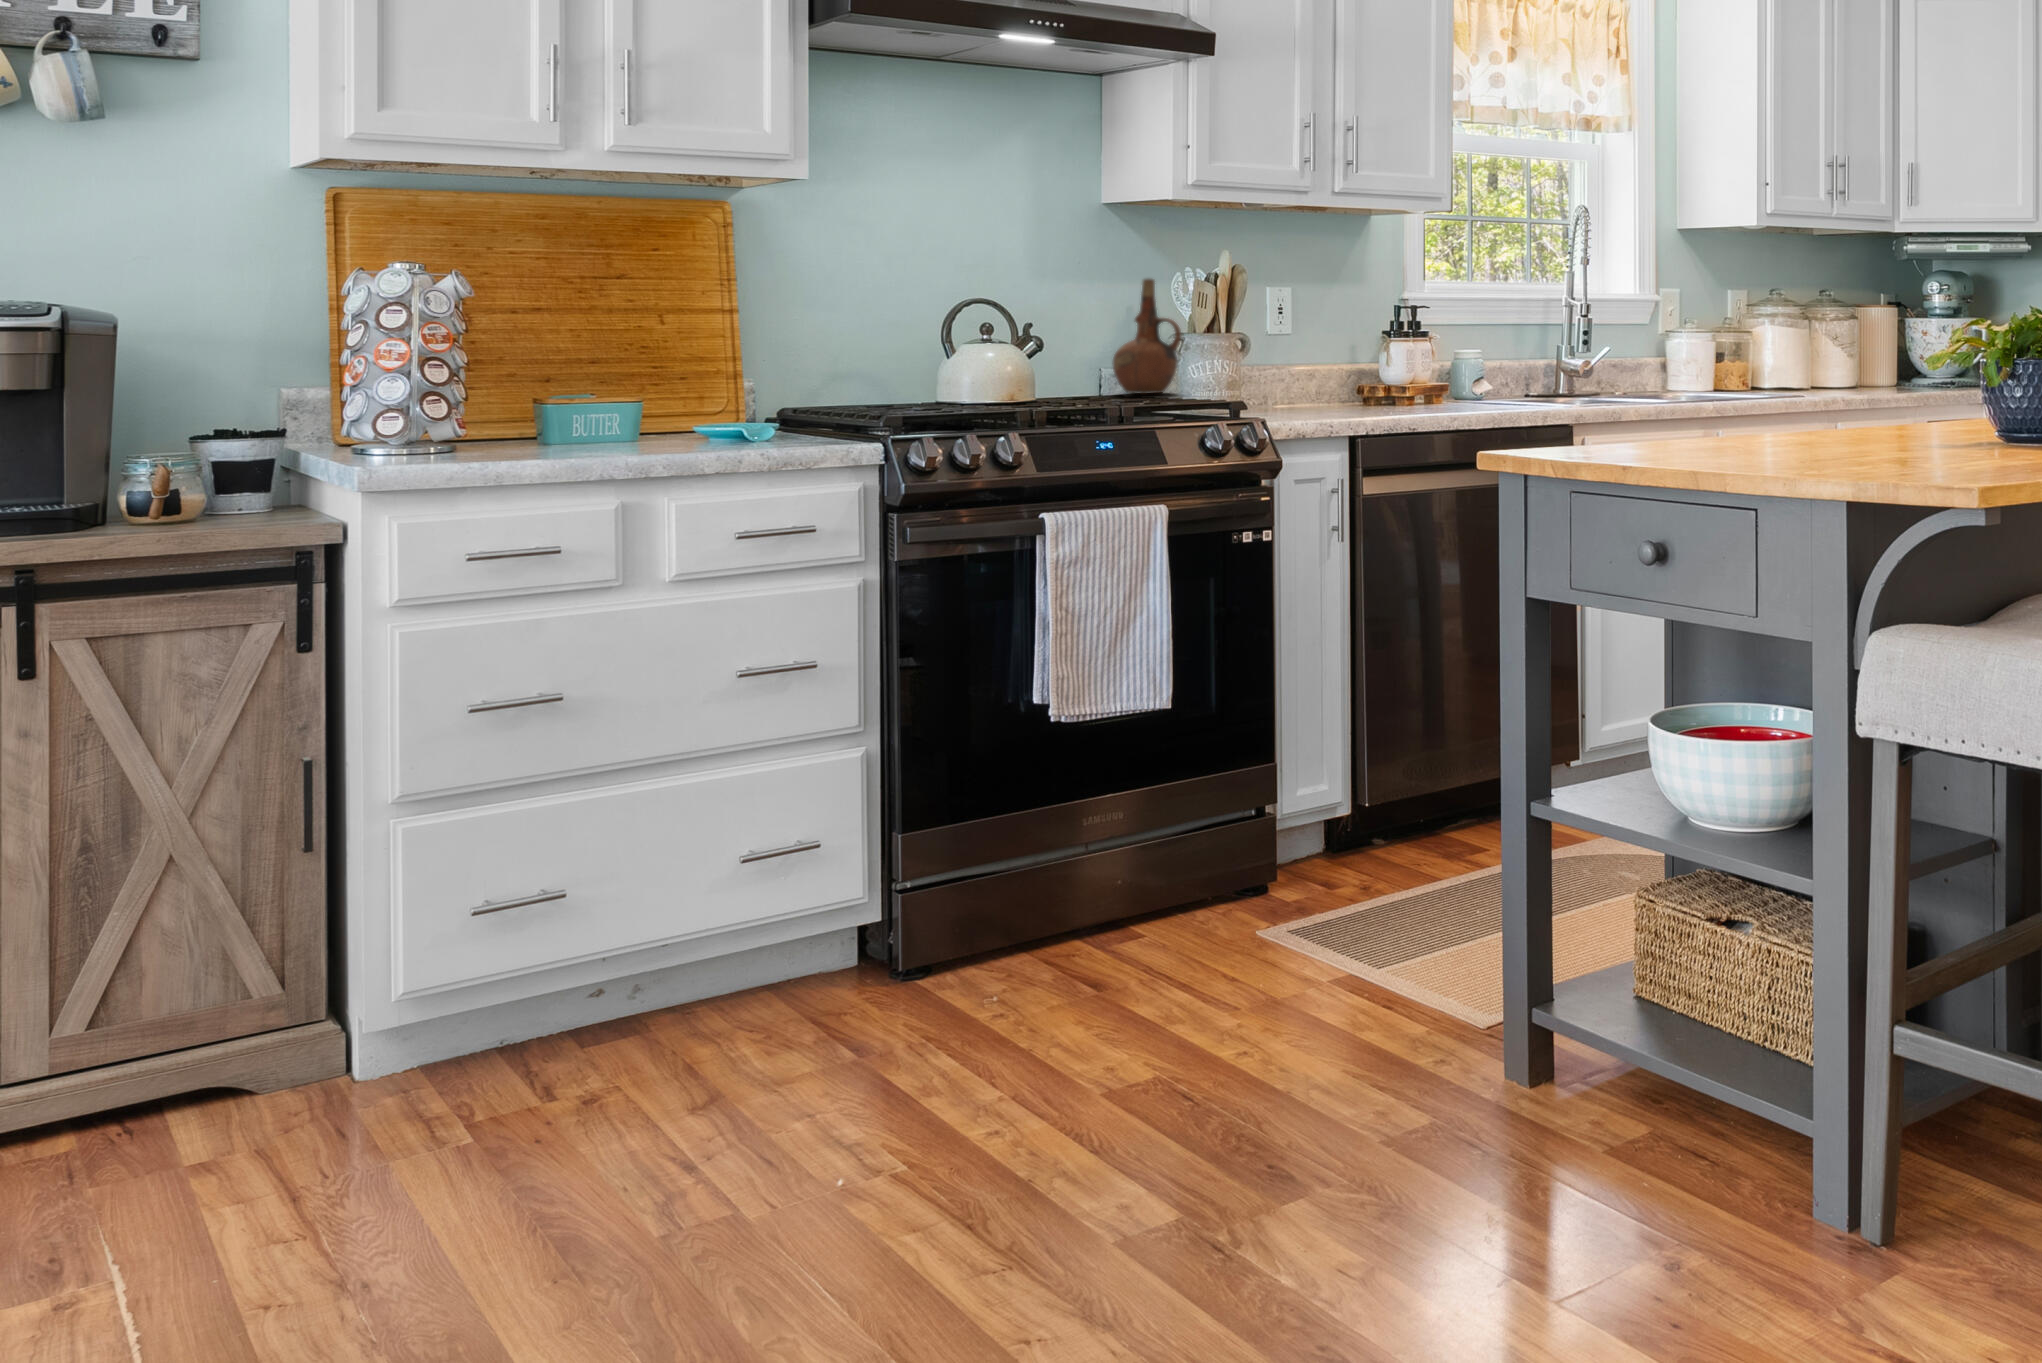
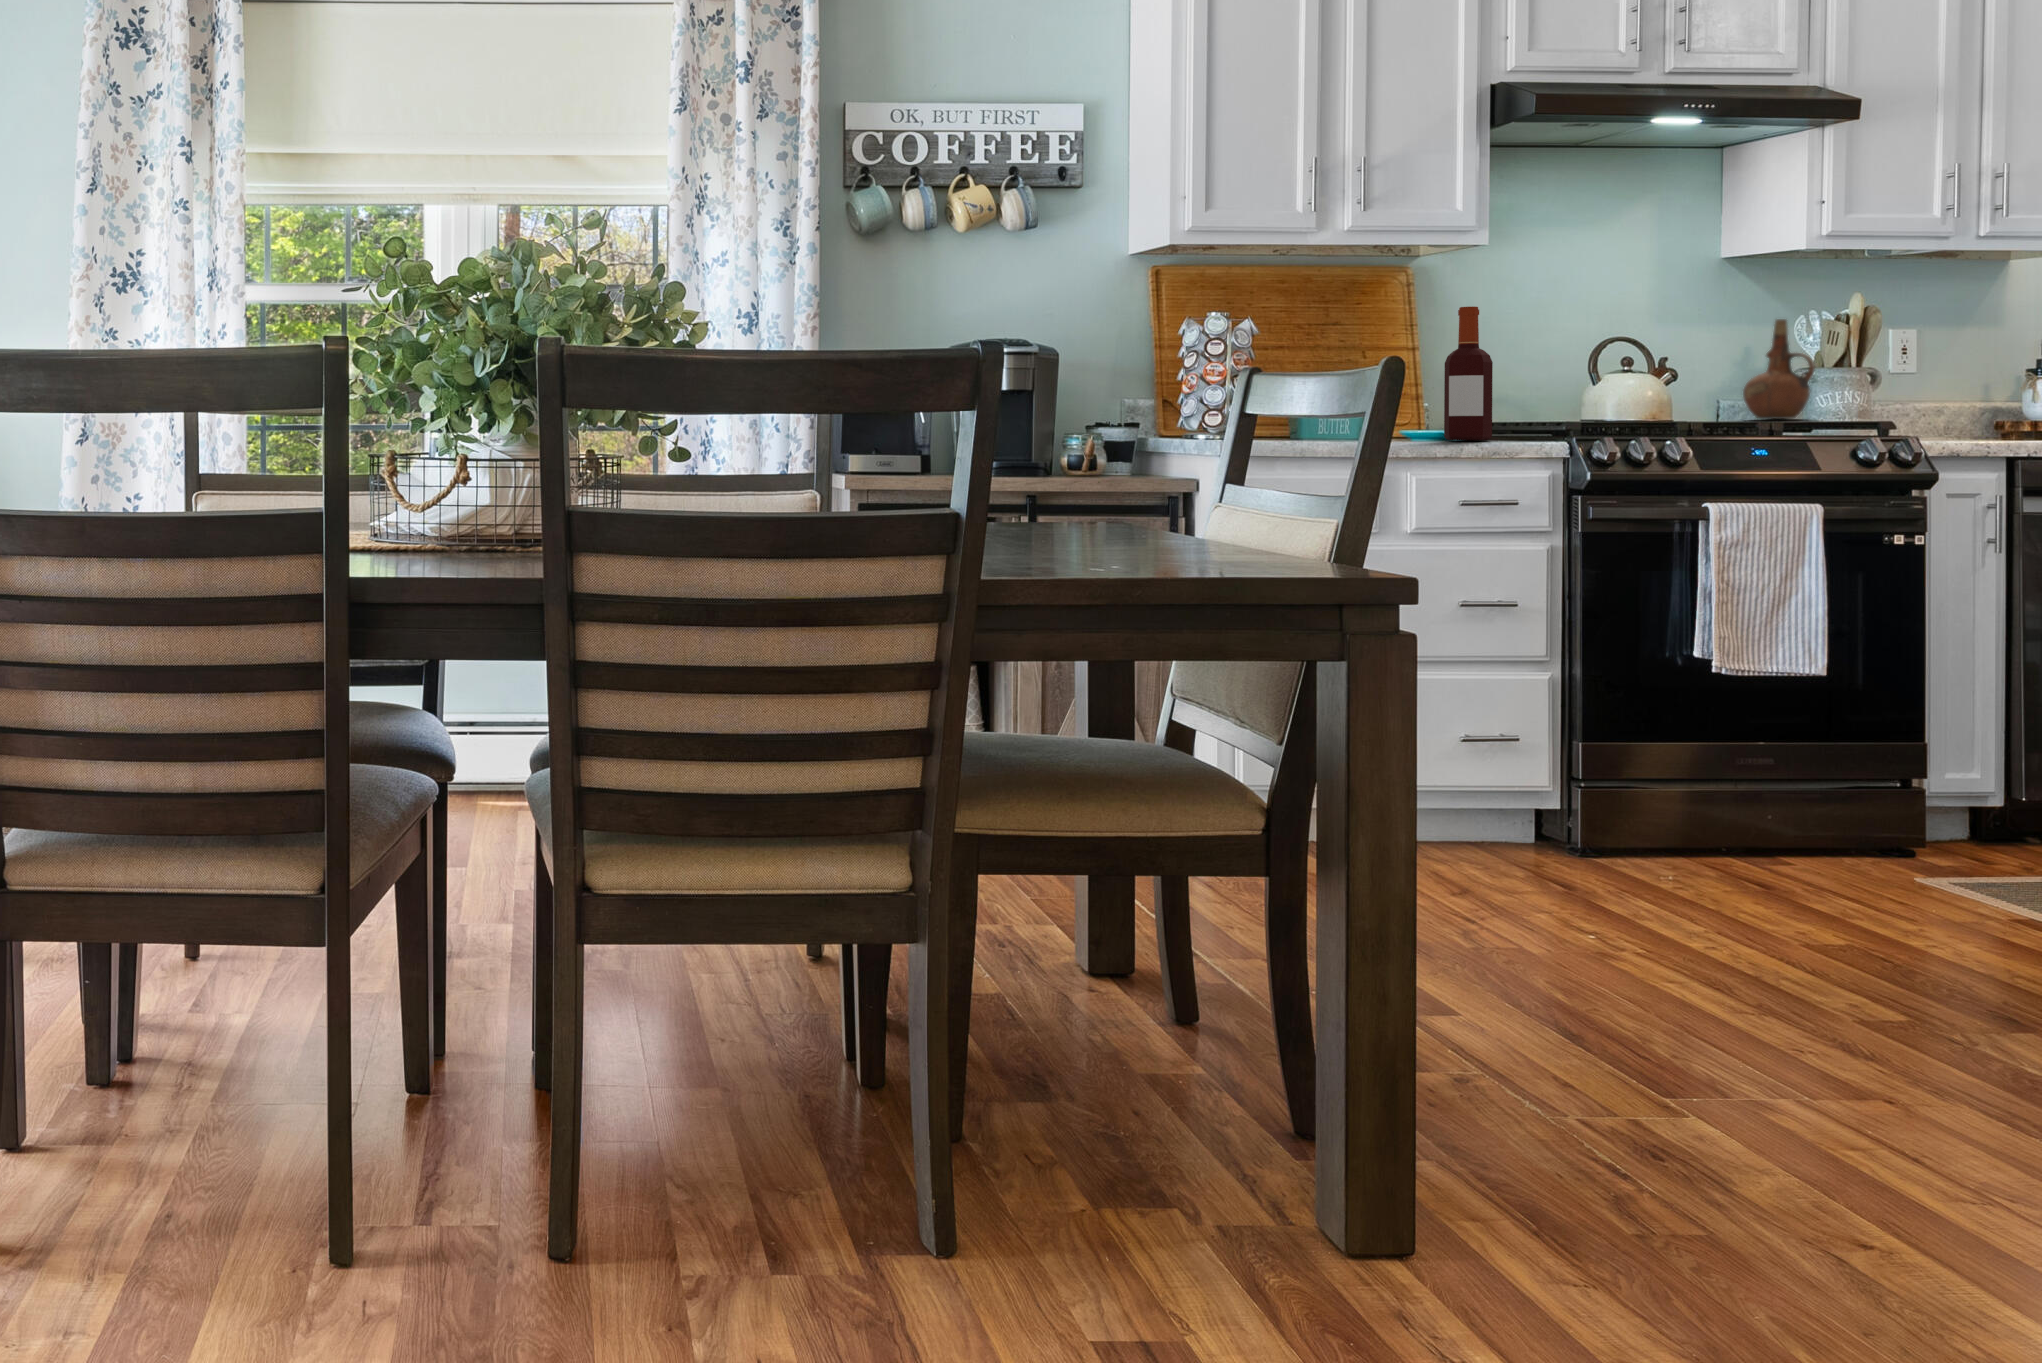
bottle: none [717,267,779,450] -> present [1444,306,1493,440]

